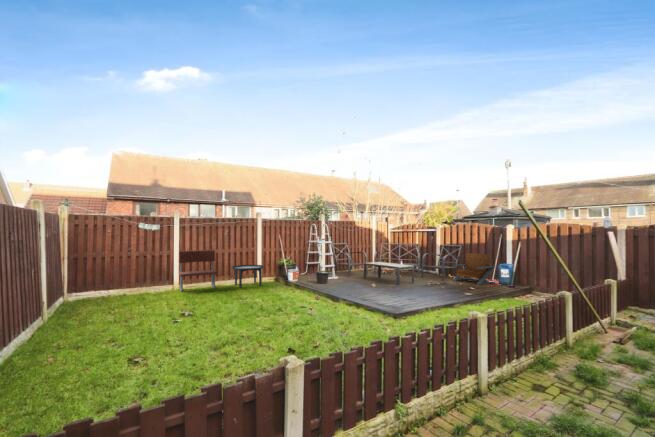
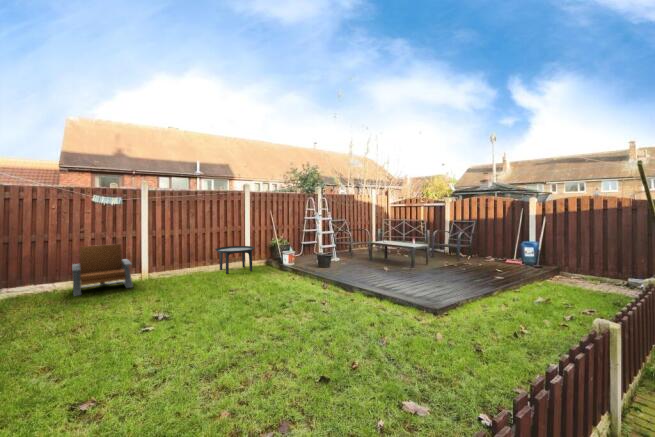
bench: present [179,250,217,291] -> none [149,229,199,281]
lounge chair: present [453,253,495,285] -> present [72,244,133,296]

